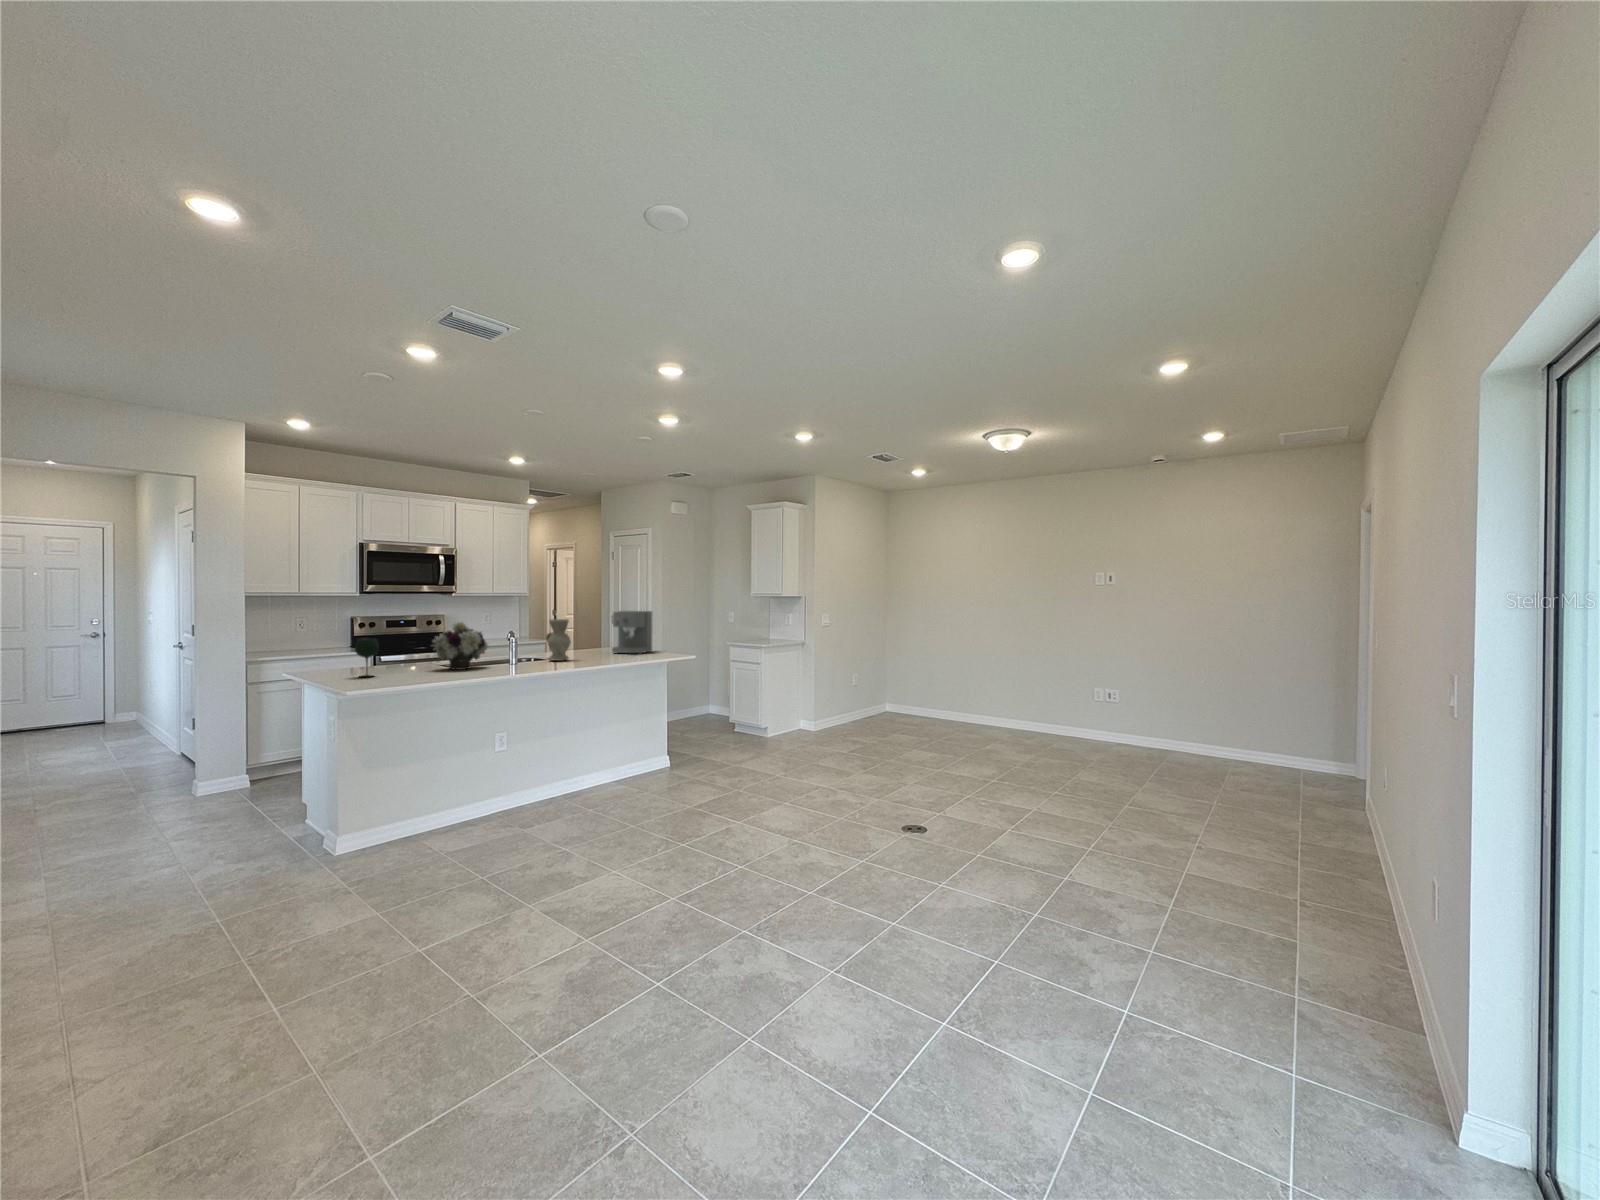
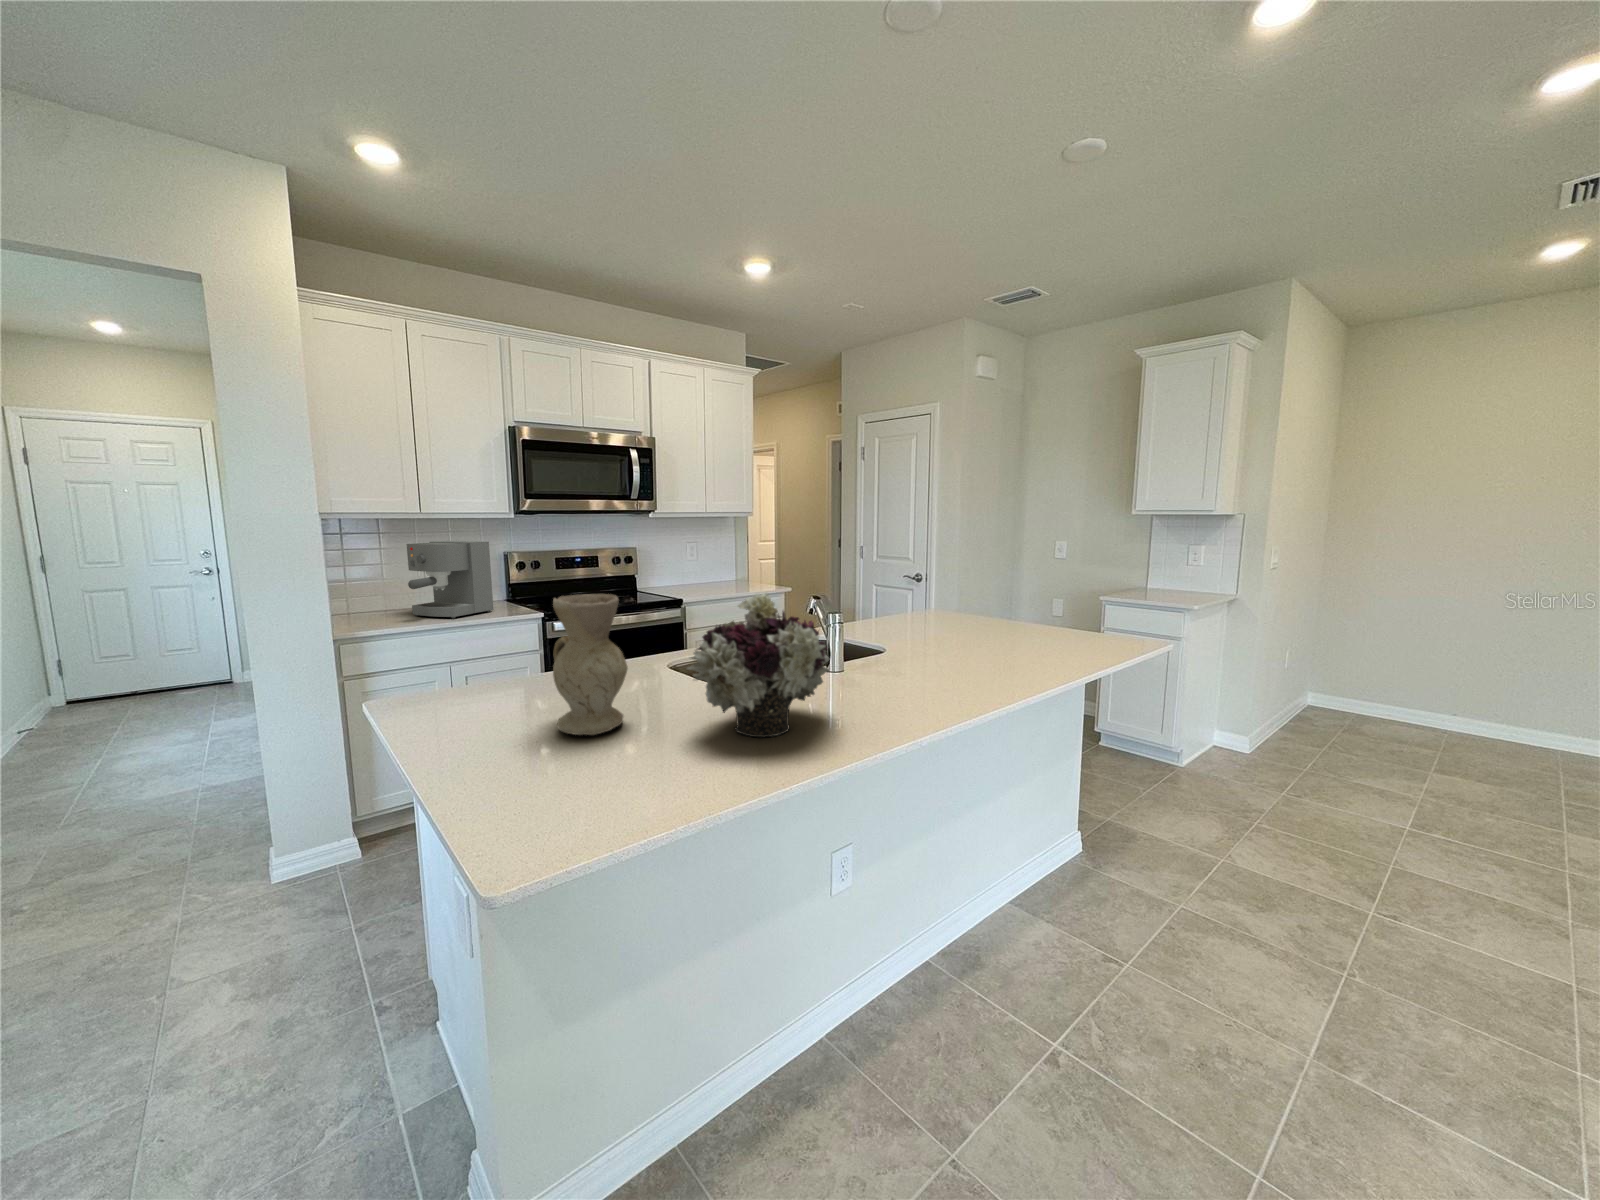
coffee maker: present [612,611,652,654] -> present [406,541,493,618]
vase: present [546,619,571,661] -> present [553,594,628,735]
wine glass: present [355,638,379,677] -> none [467,670,547,815]

